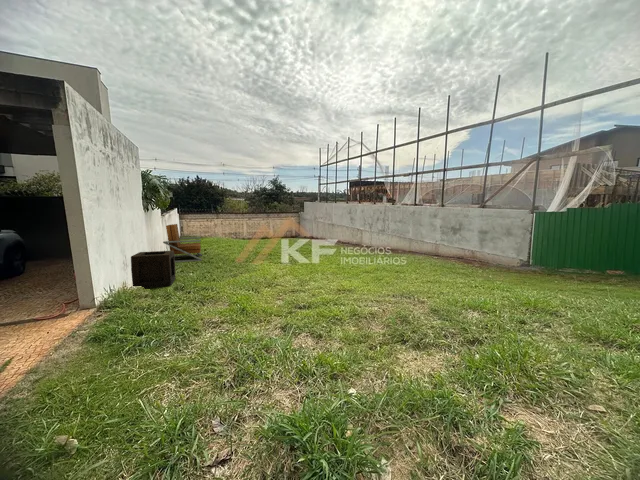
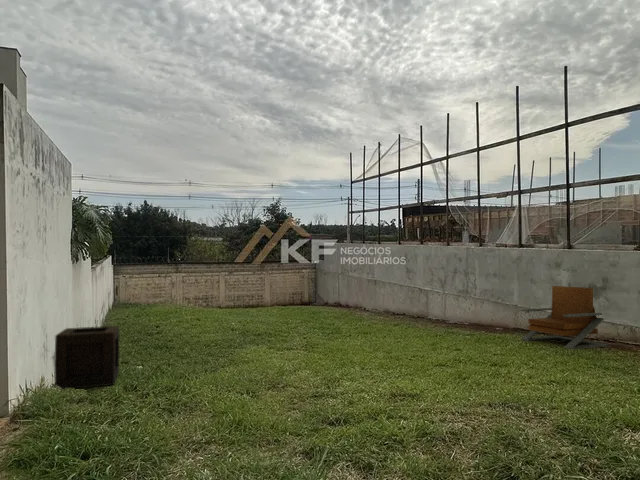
lounge chair: present [163,224,202,262] -> present [521,286,609,349]

